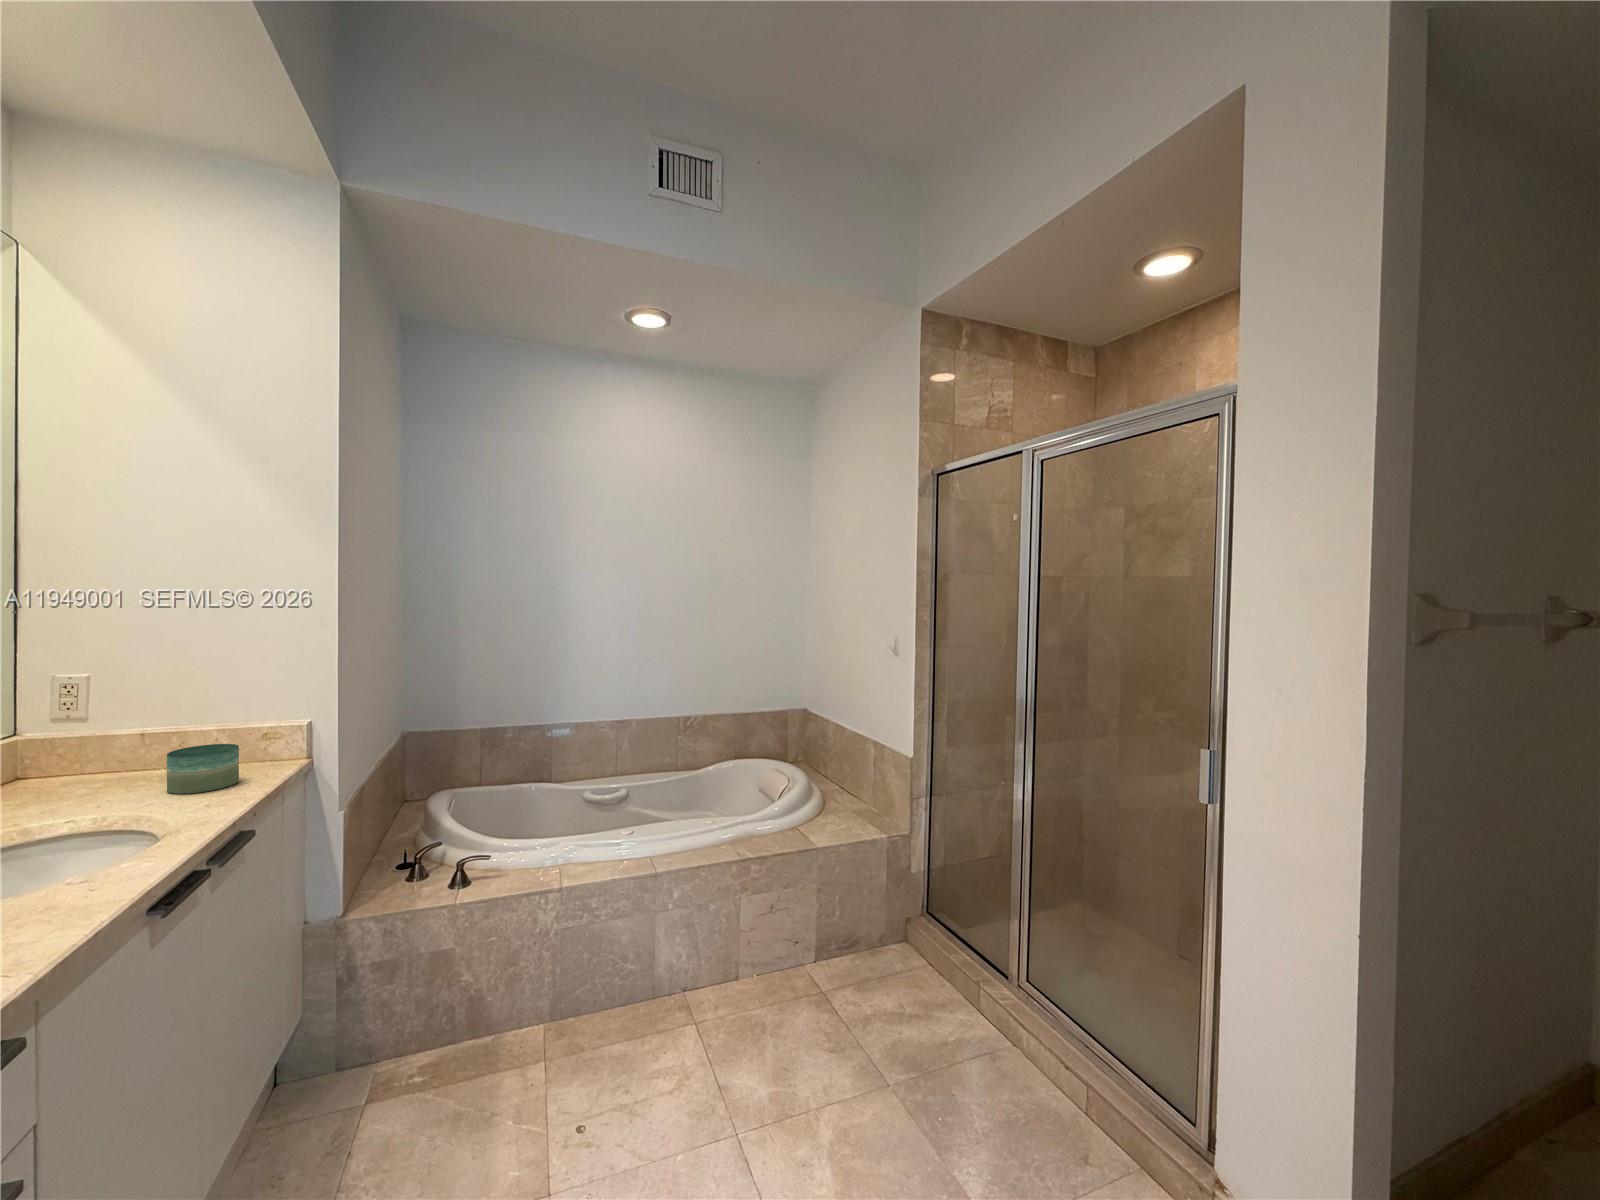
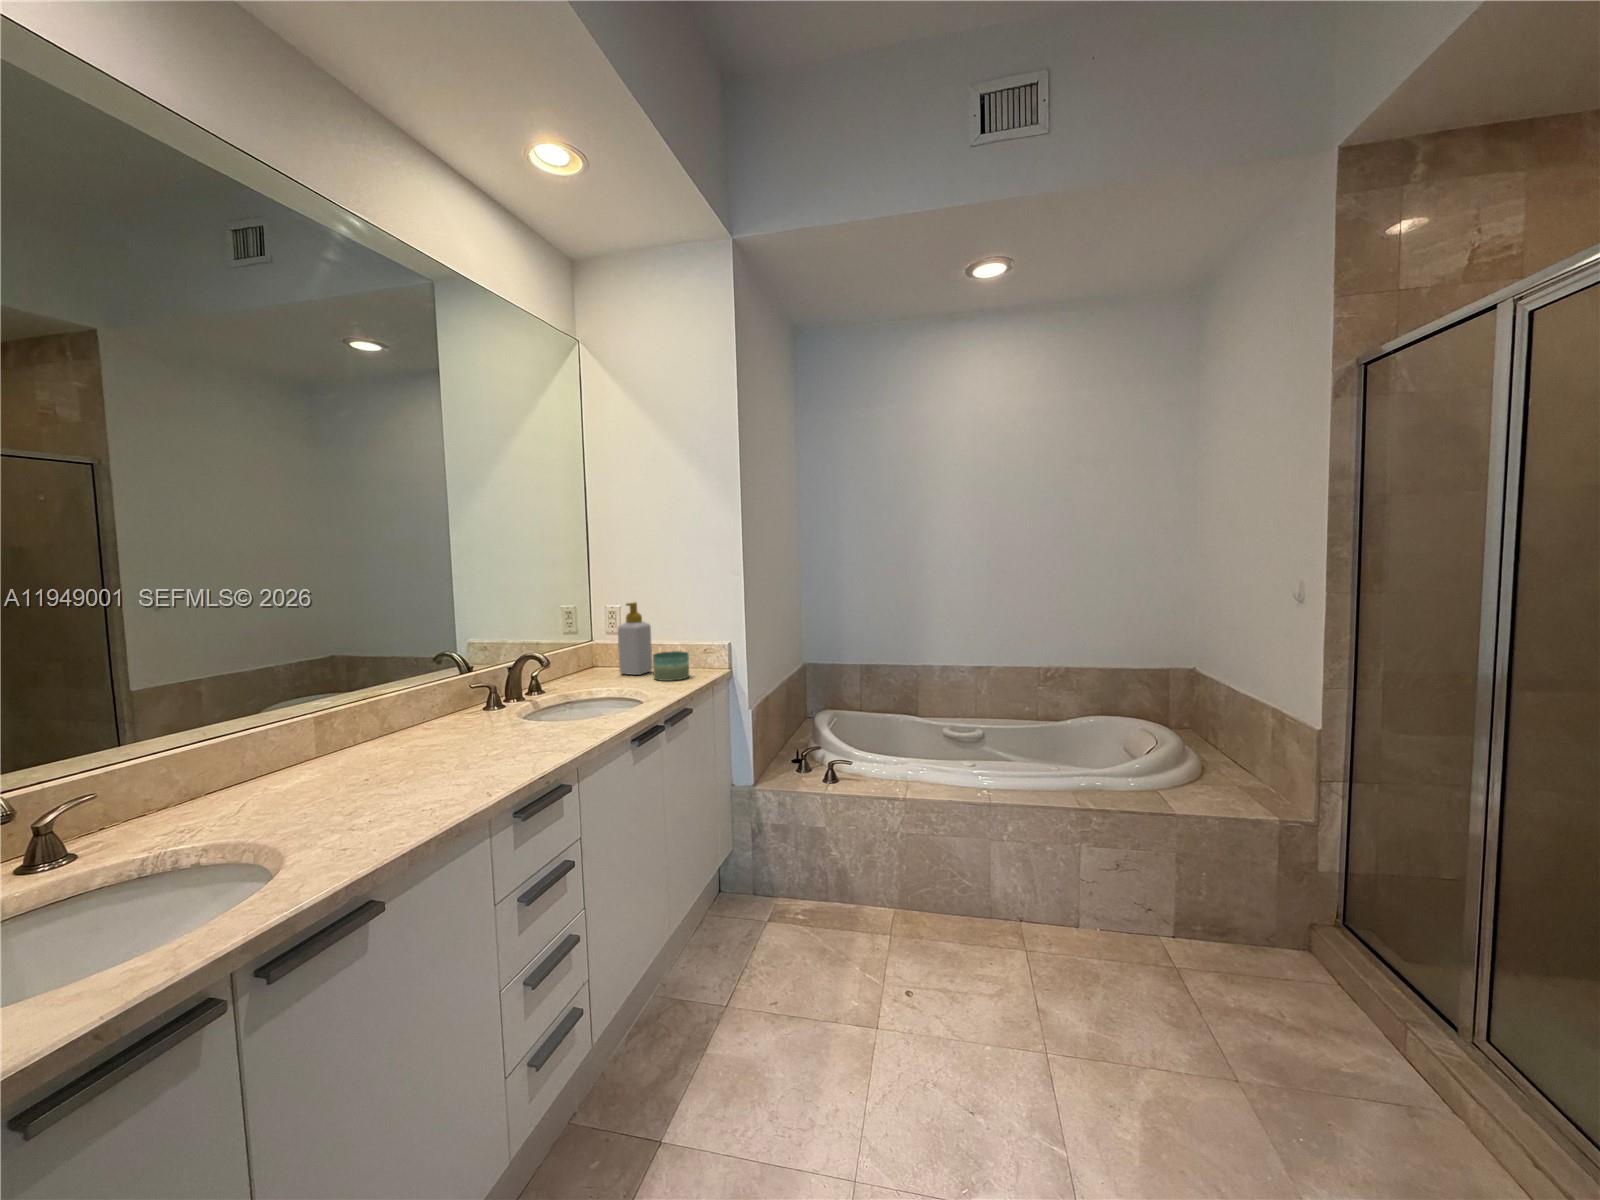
soap bottle: none [86,673,159,790] -> present [618,602,652,675]

